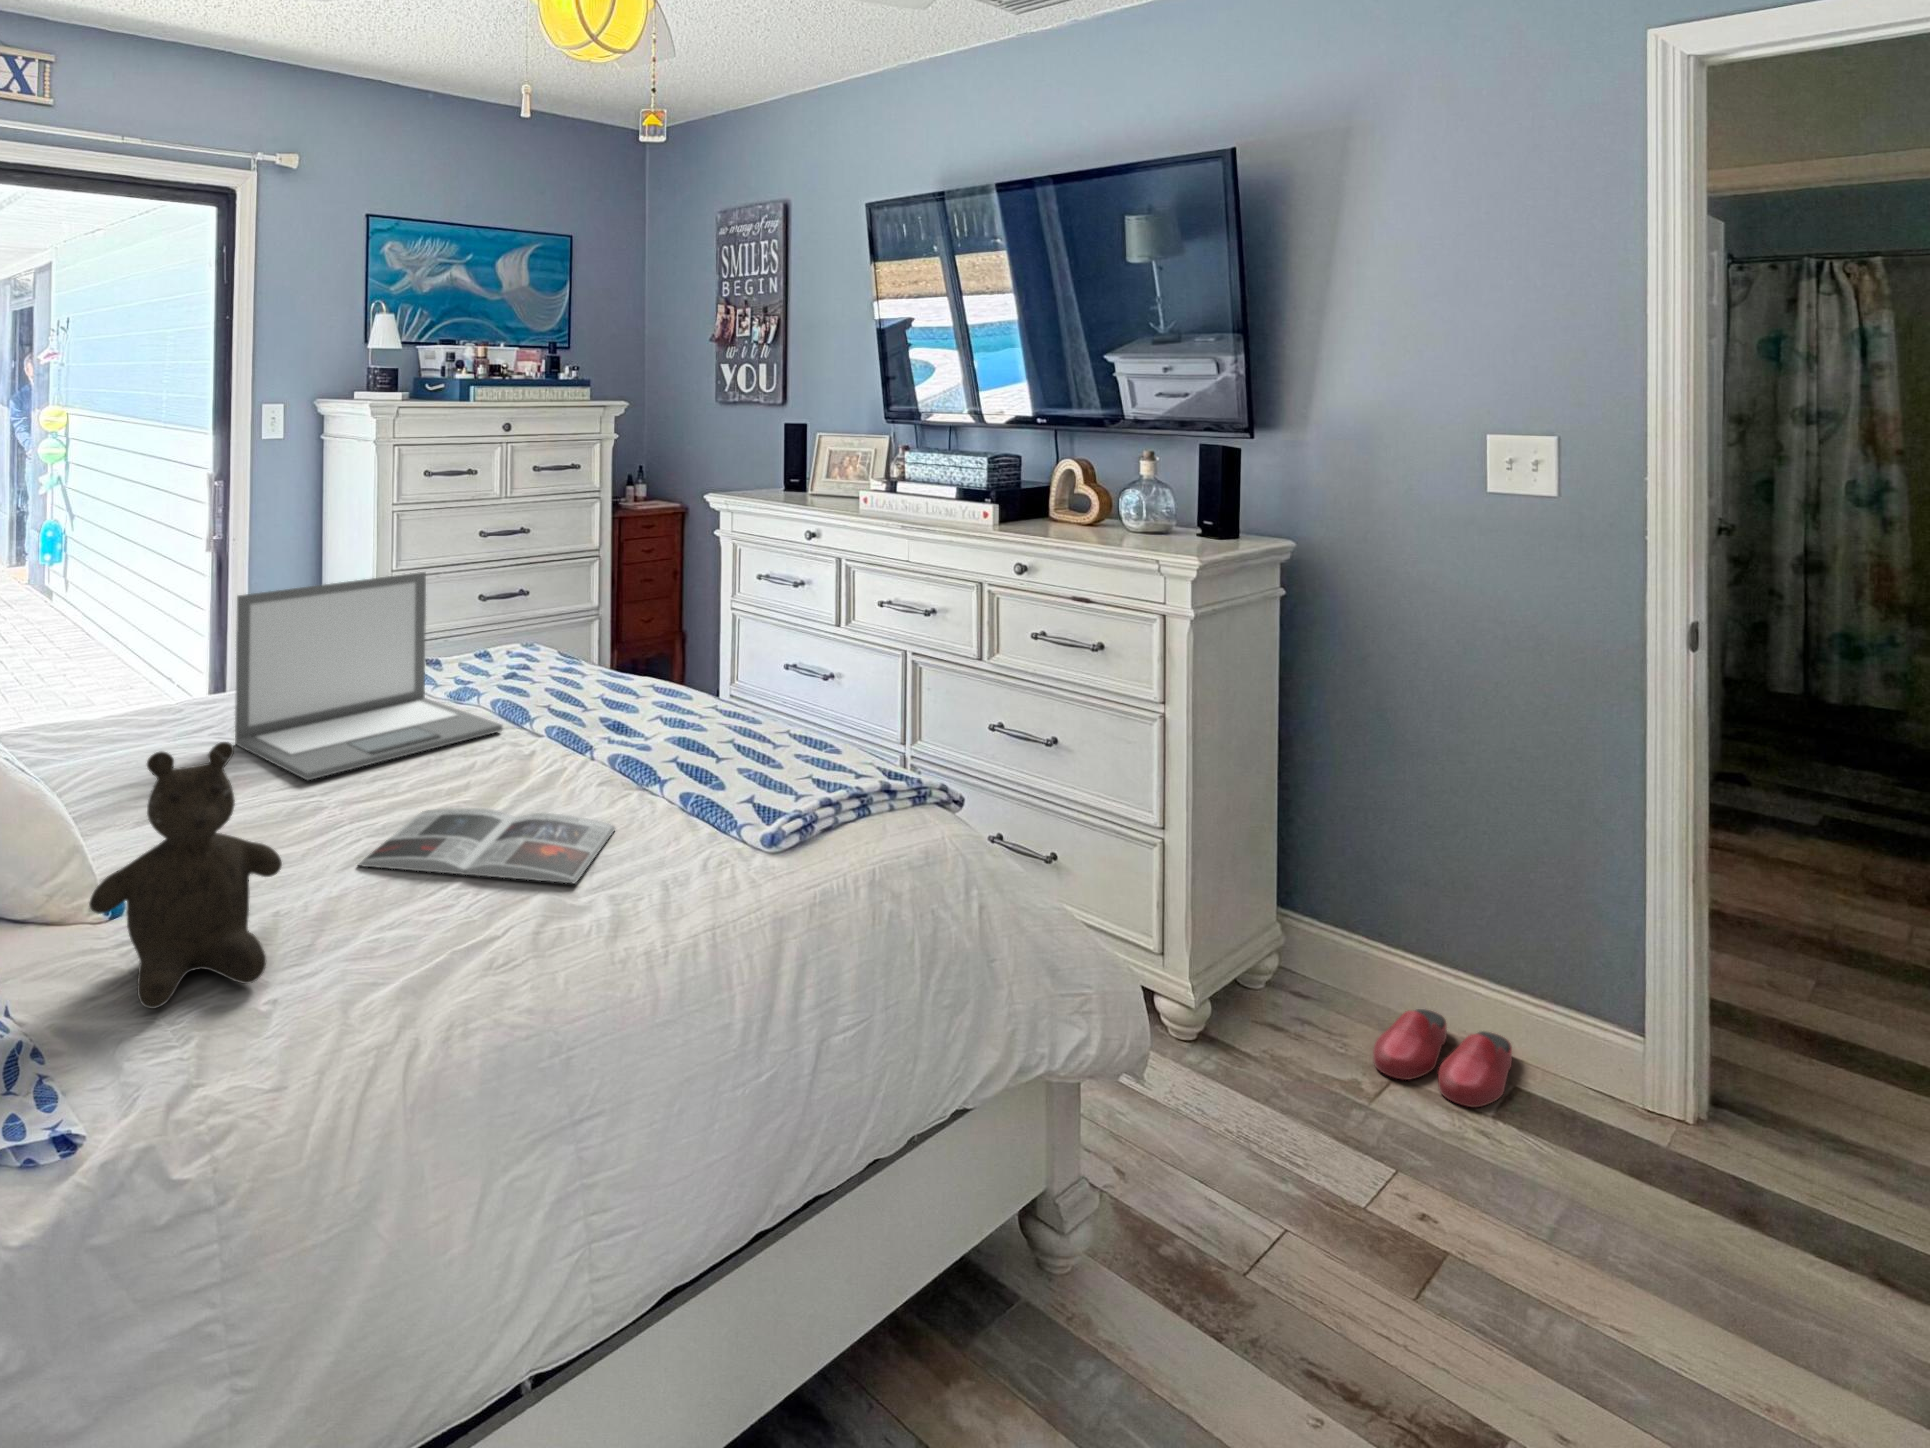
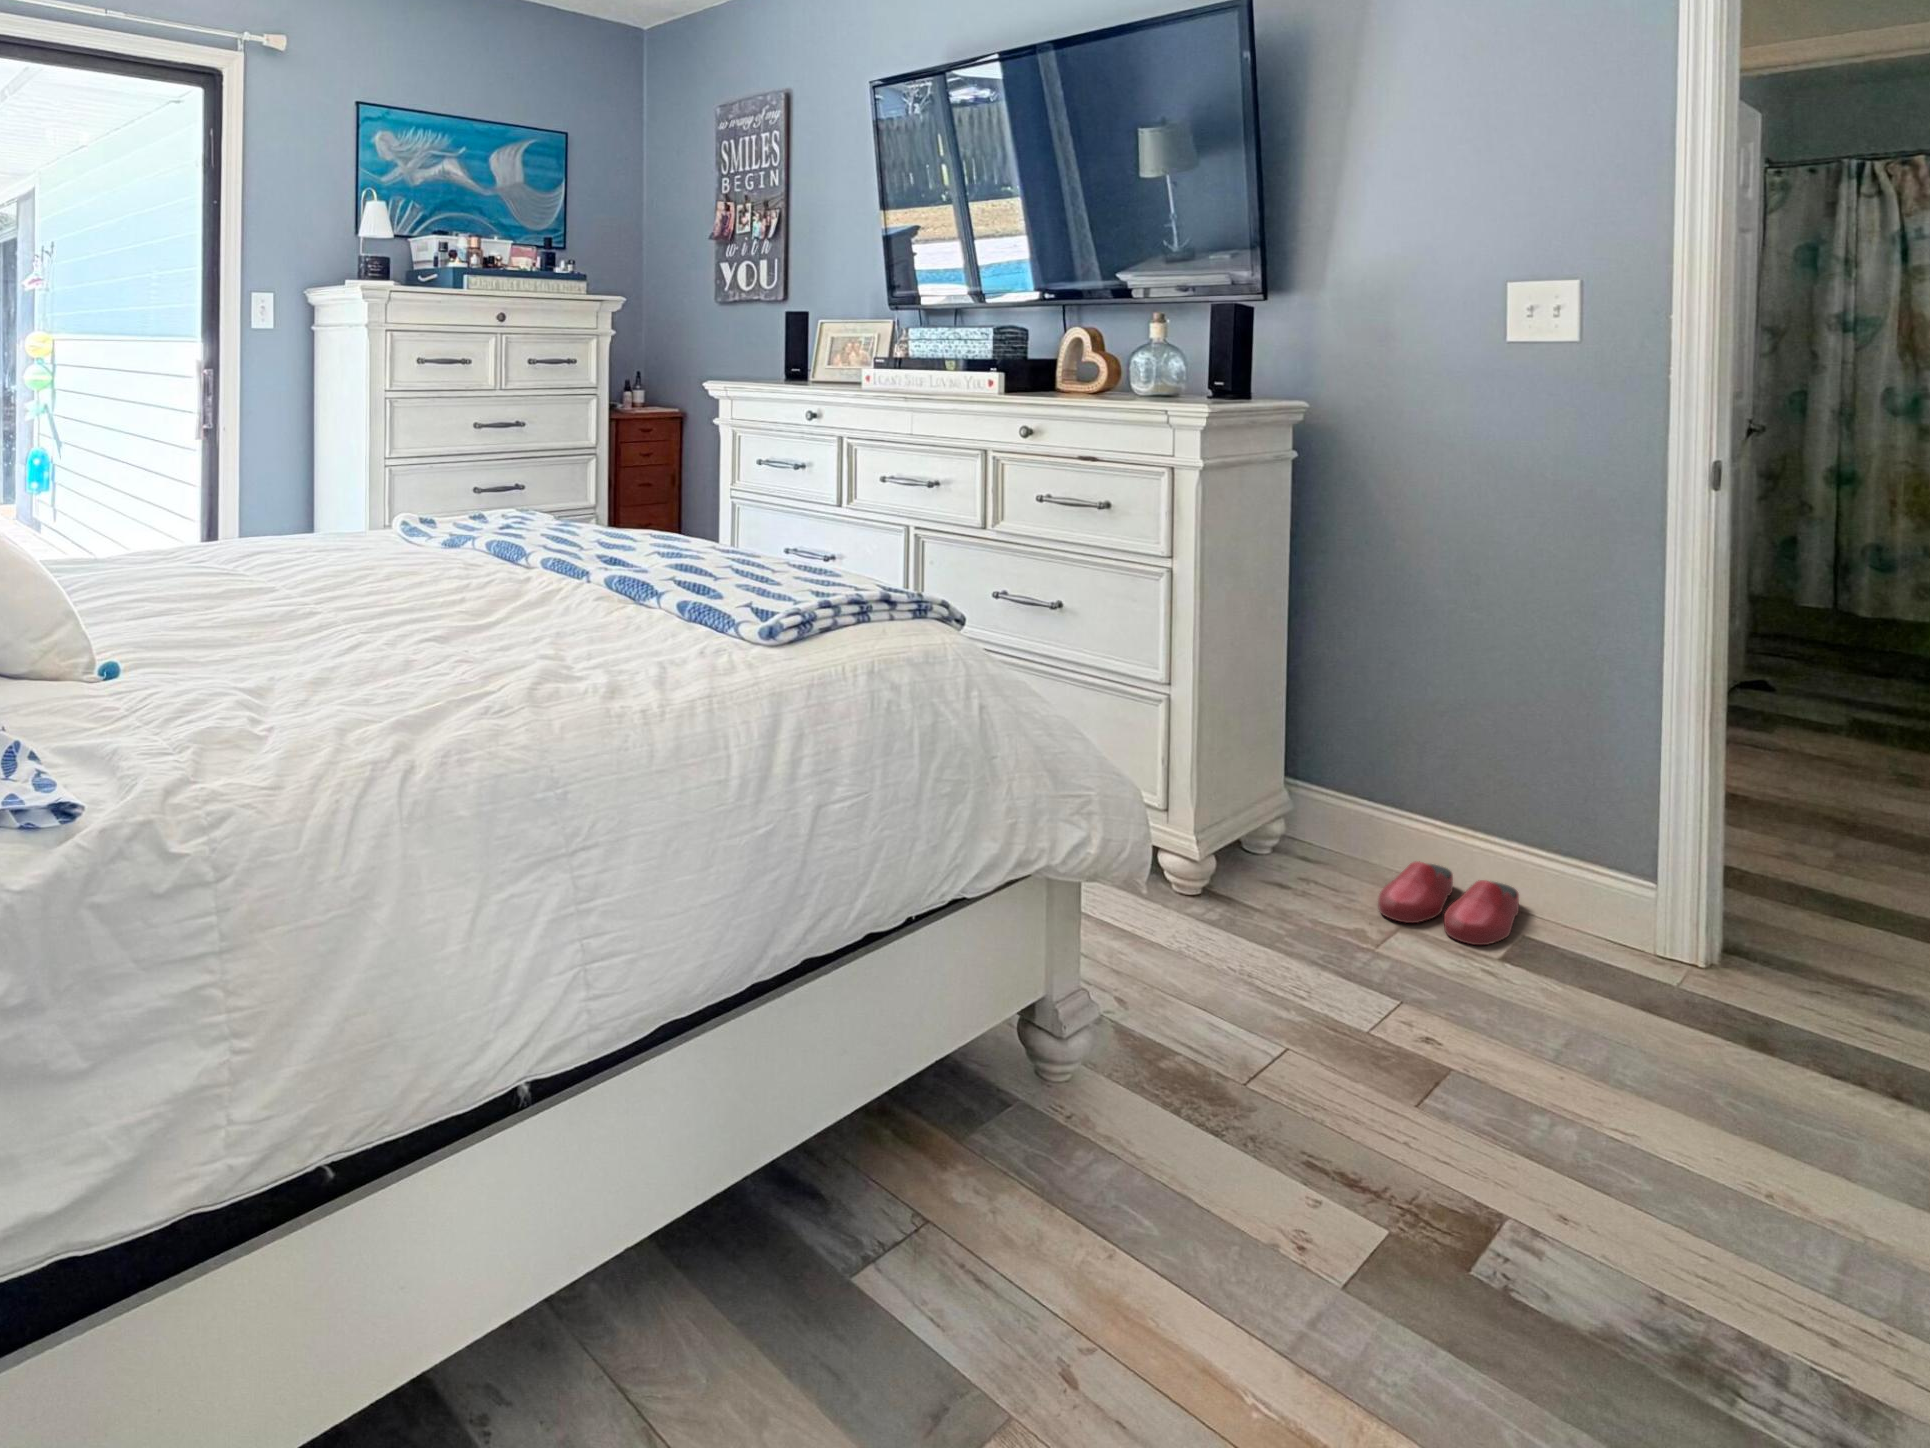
laptop: present [235,572,503,780] -> none [229,415,498,592]
teddy bear: present [89,742,282,1009] -> none [85,487,278,728]
magazine: present [358,808,615,884] -> none [353,607,614,656]

